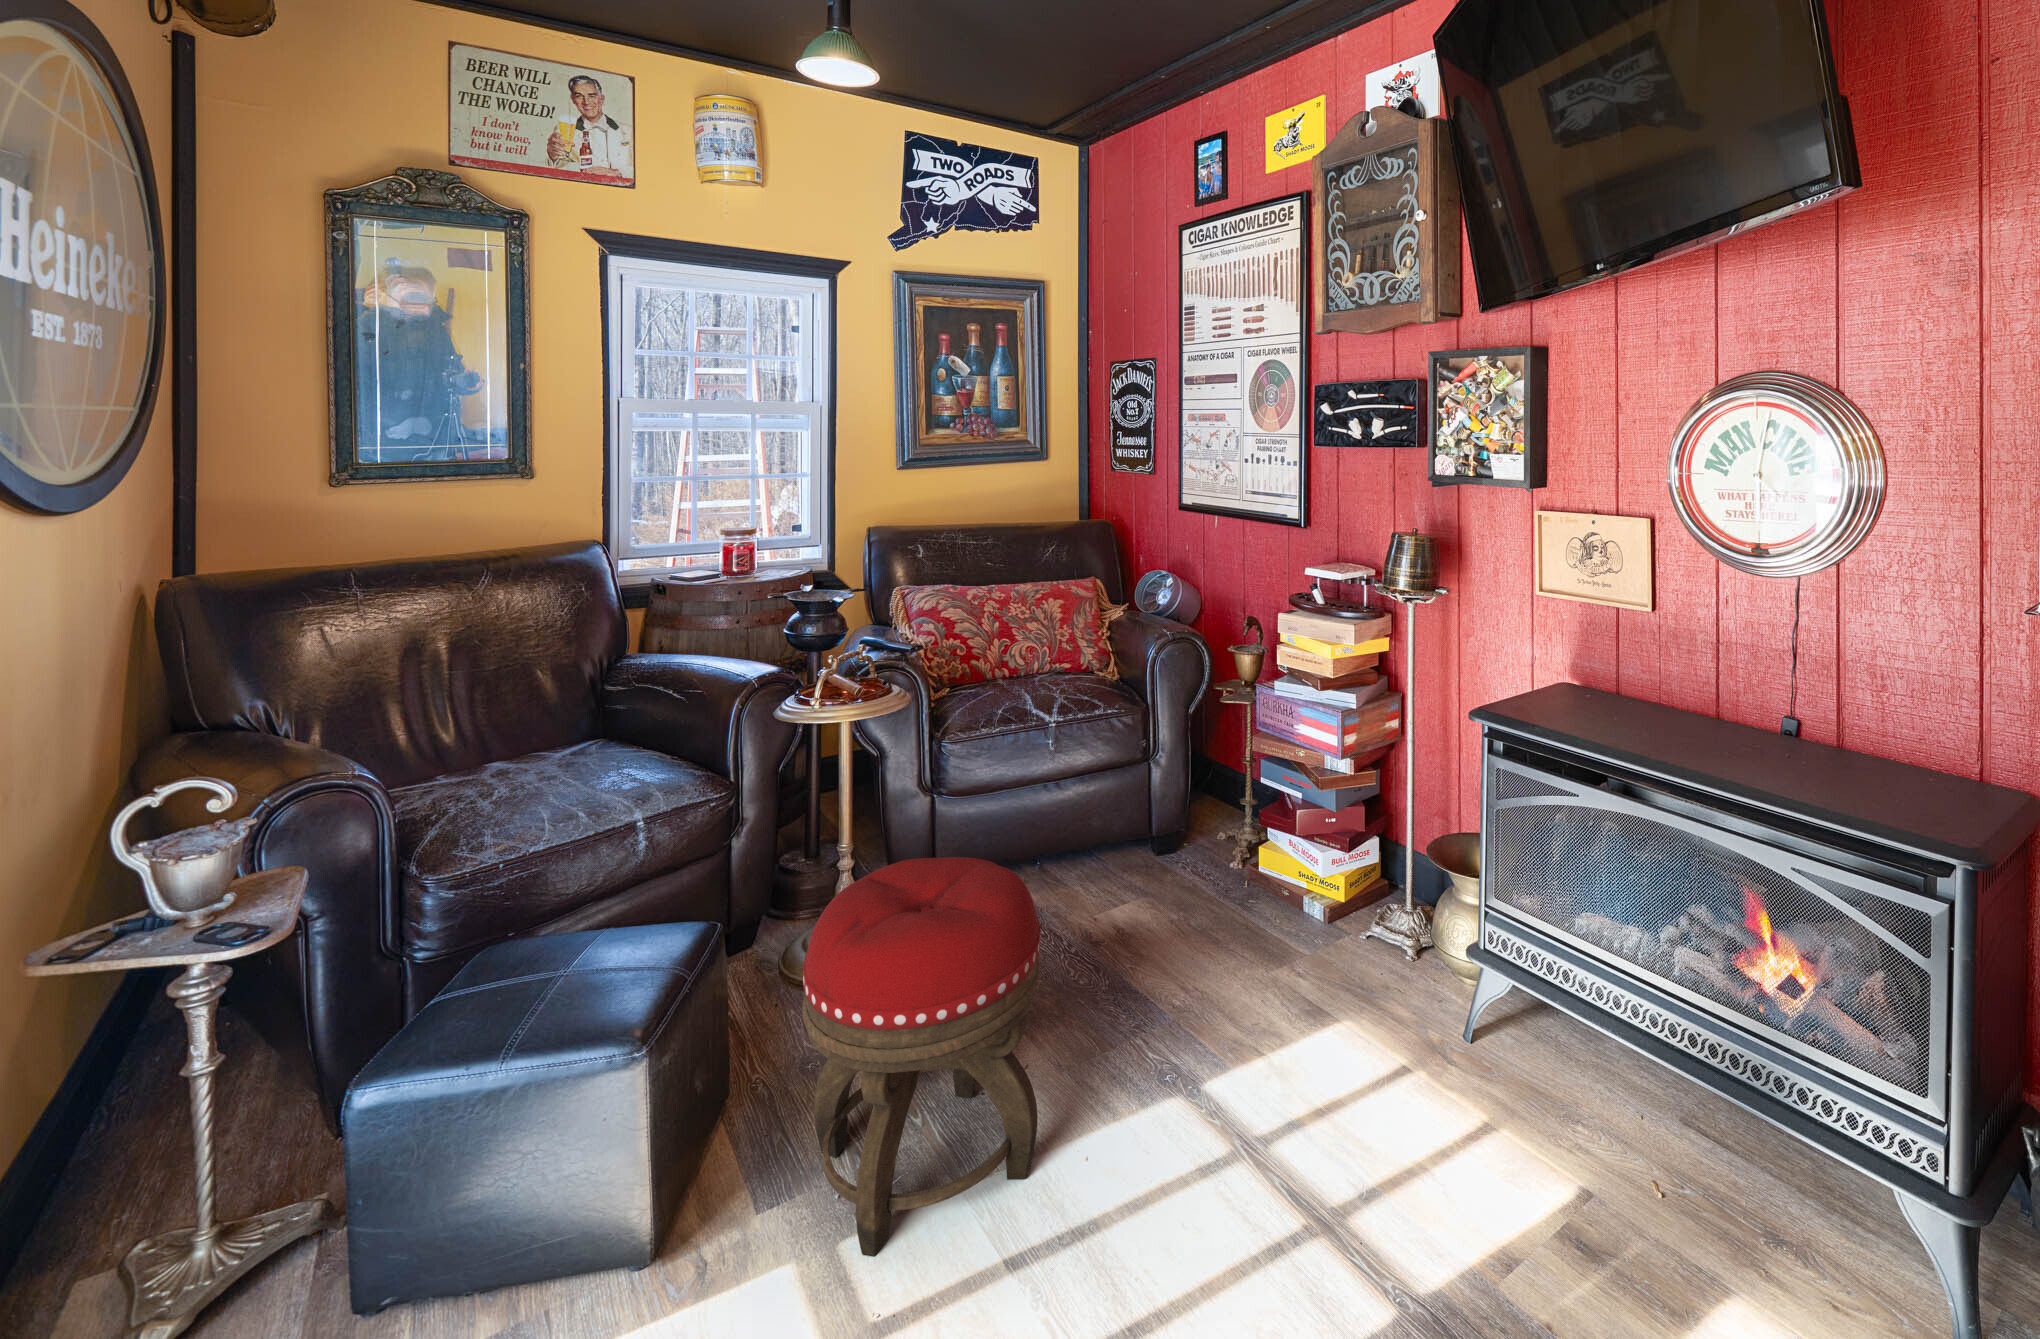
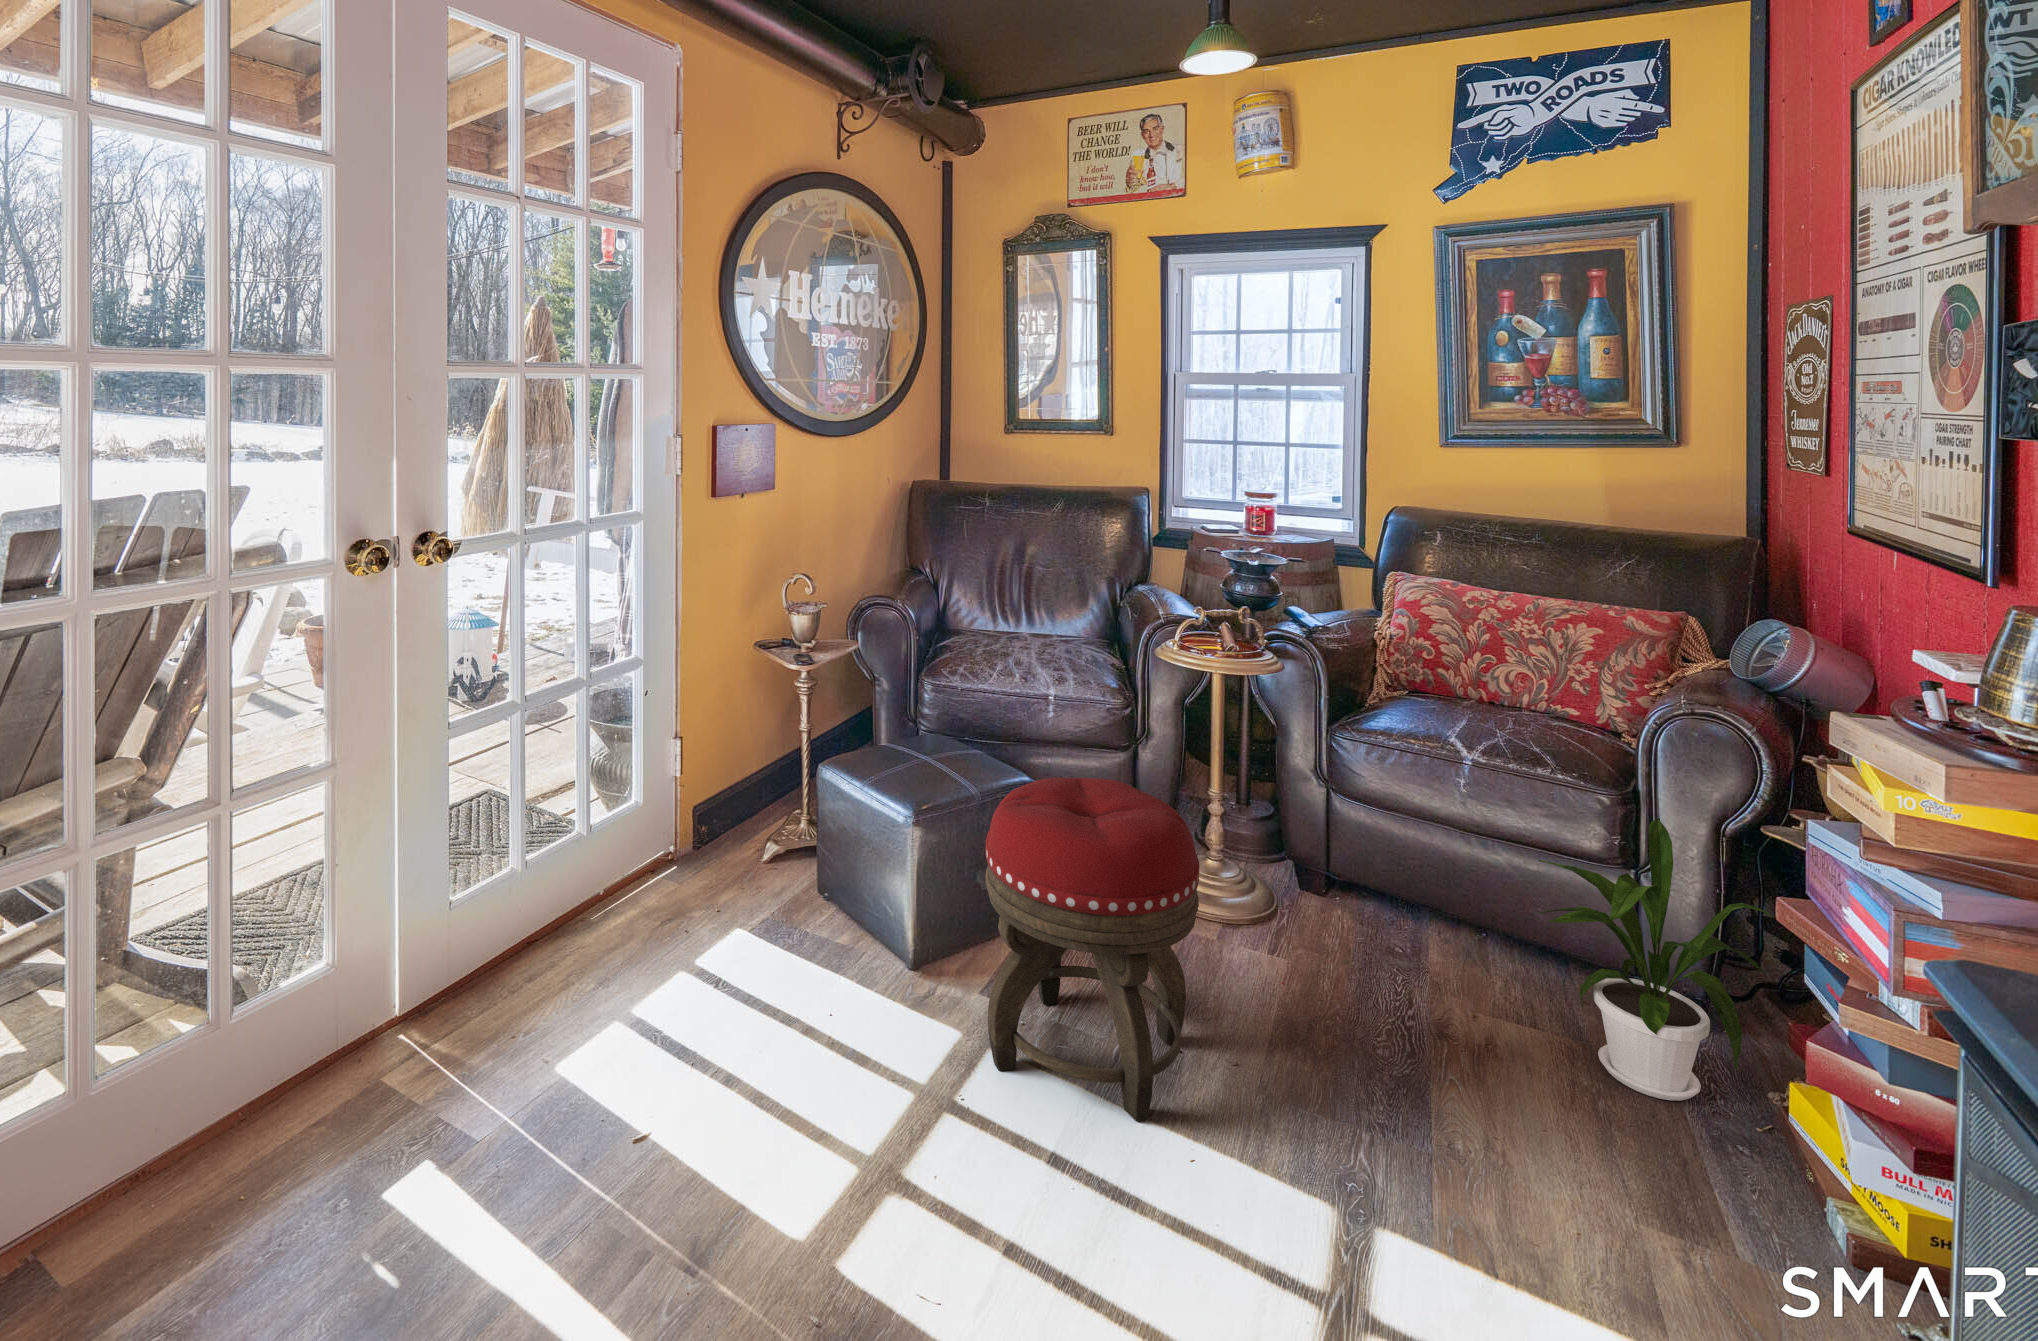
house plant: none [1112,721,1252,909] -> present [1539,818,1772,1101]

